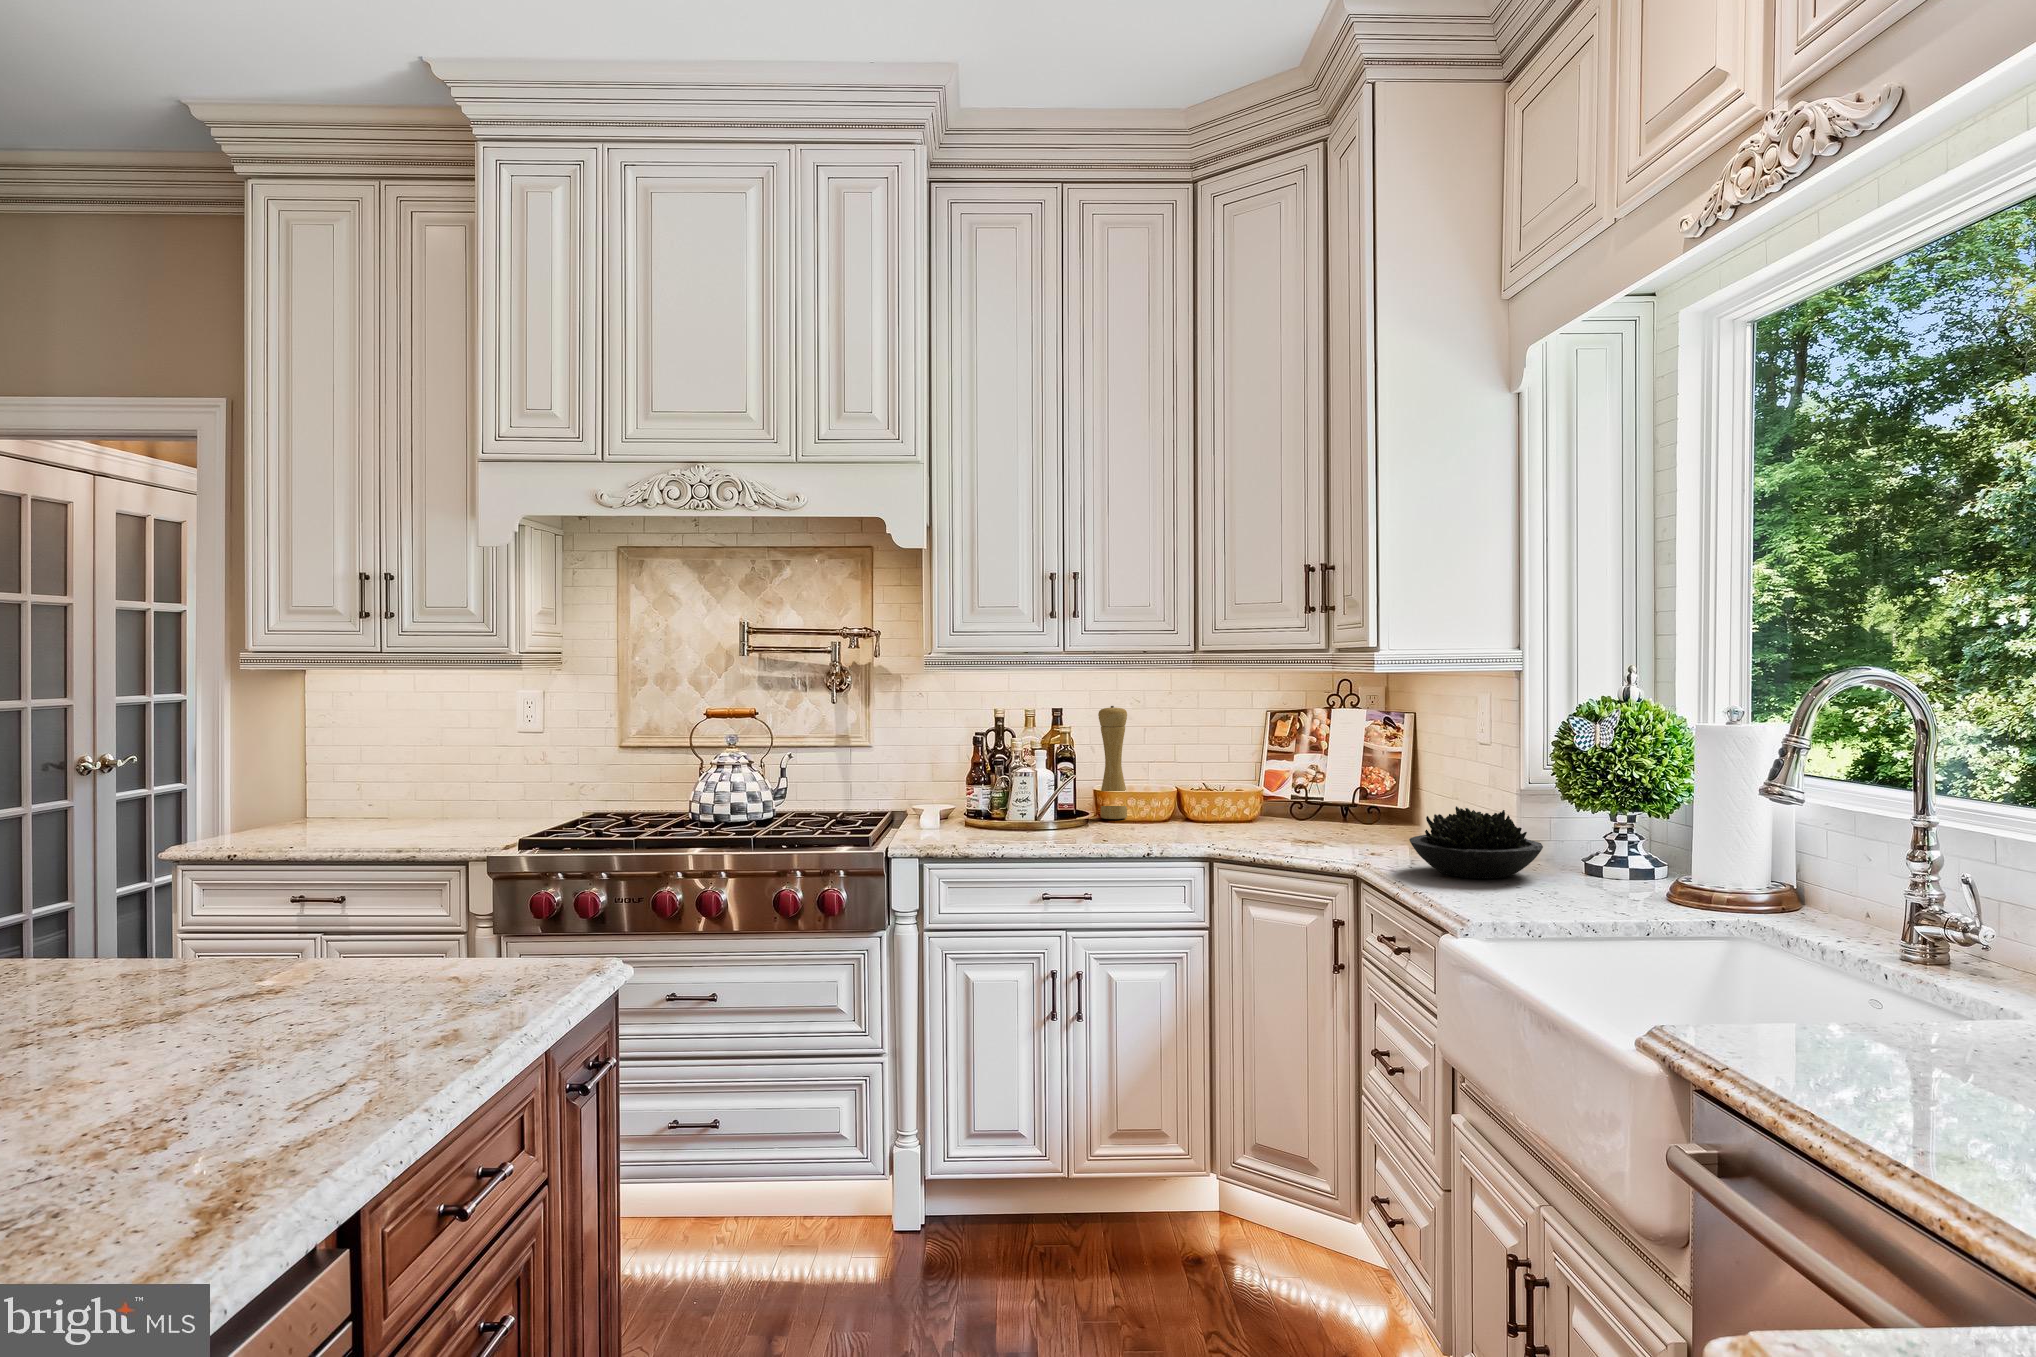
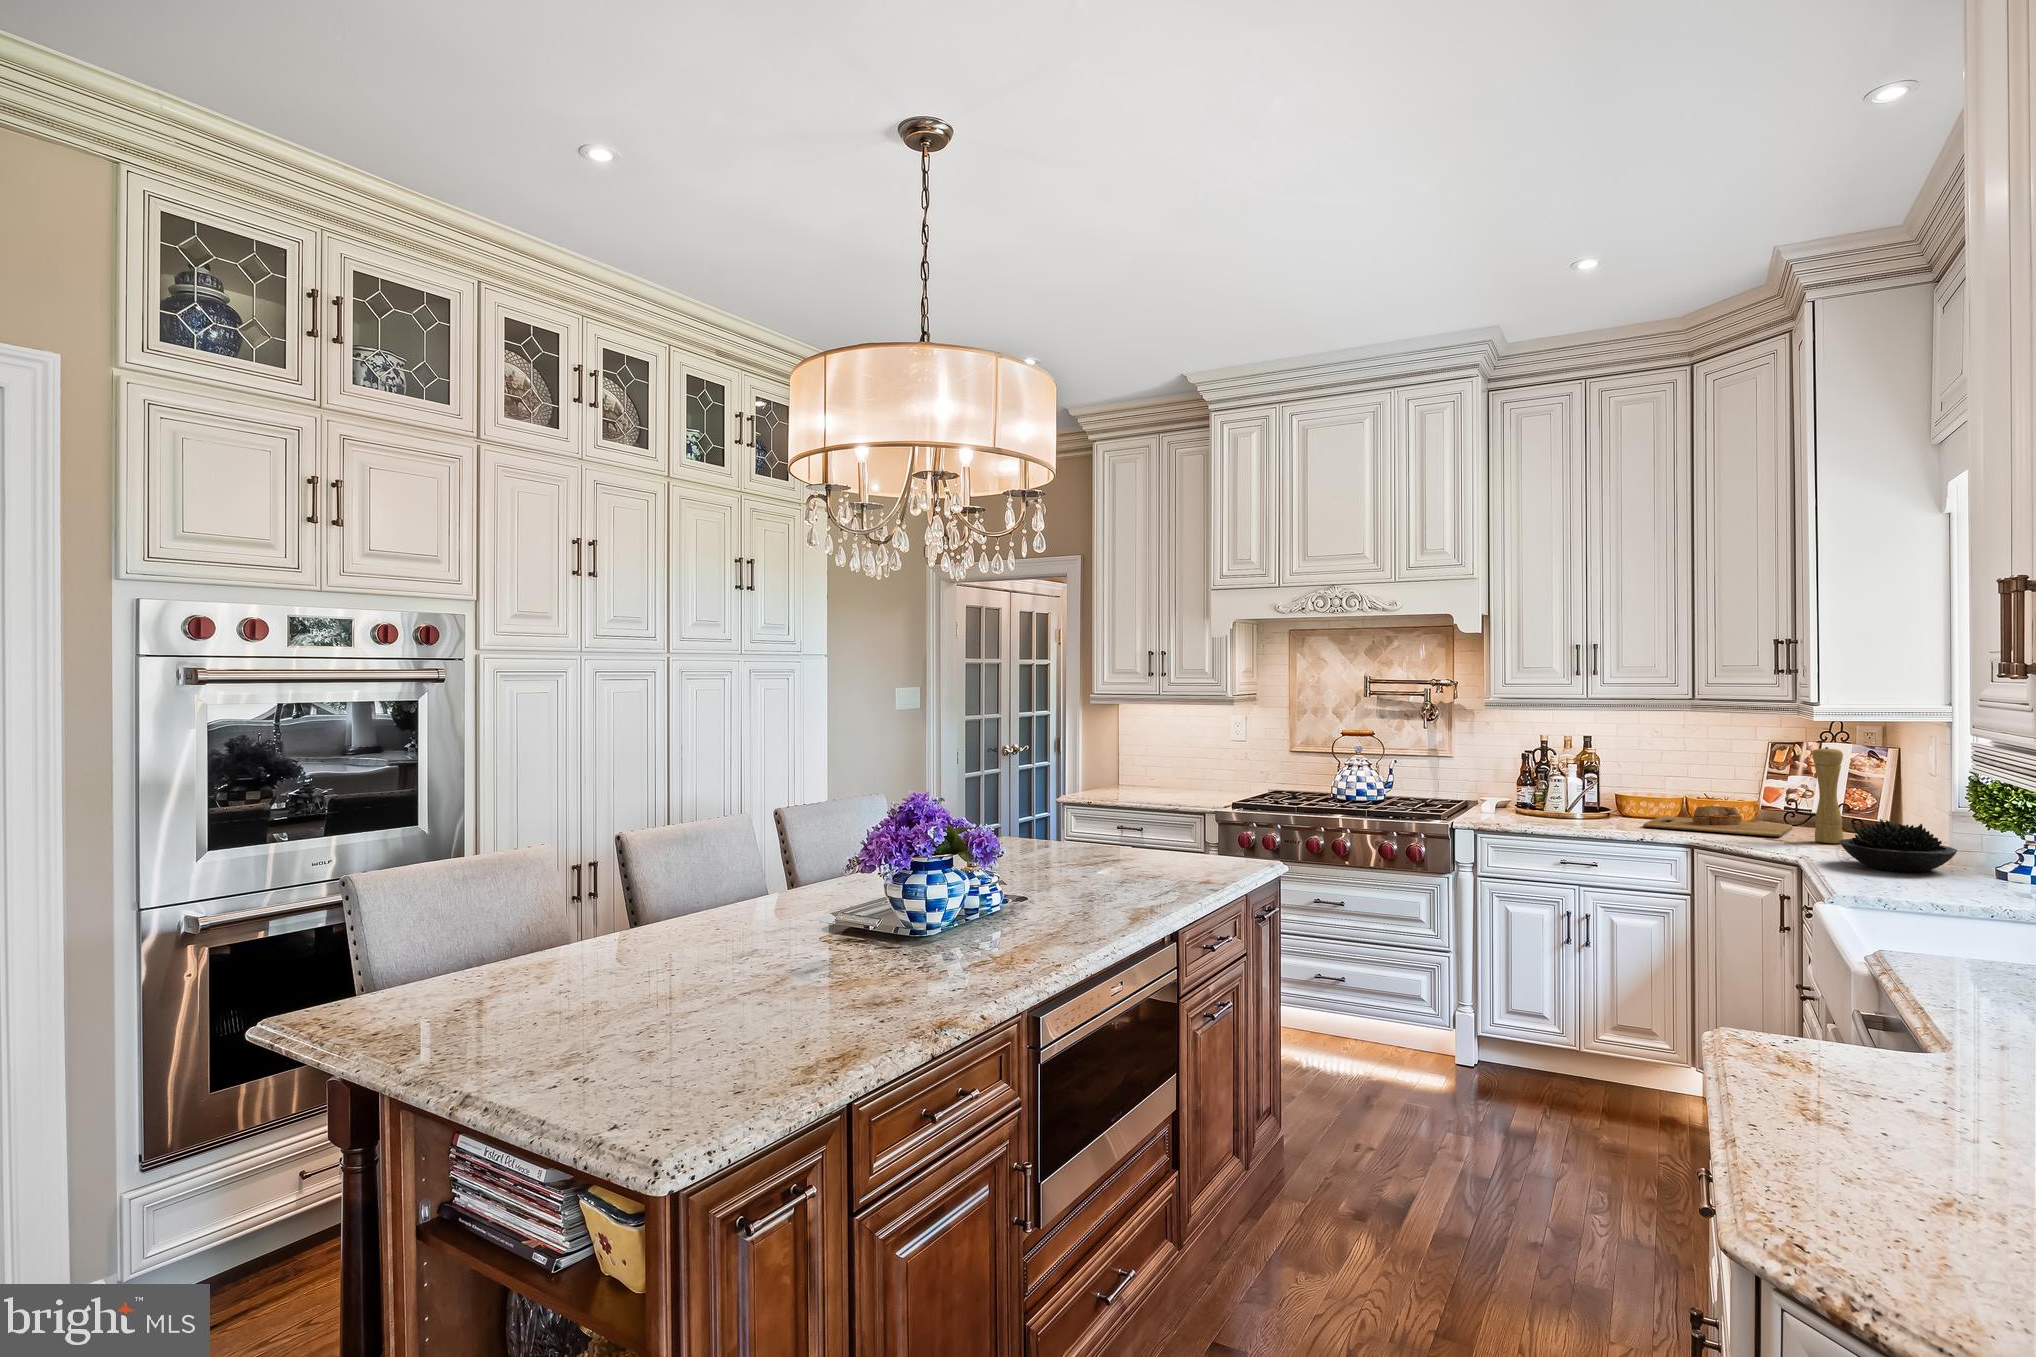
pepper mill: present [1098,706,1127,819] -> present [1812,747,1843,843]
cutting board: none [1142,799,1308,837] -> present [1643,806,1792,836]

